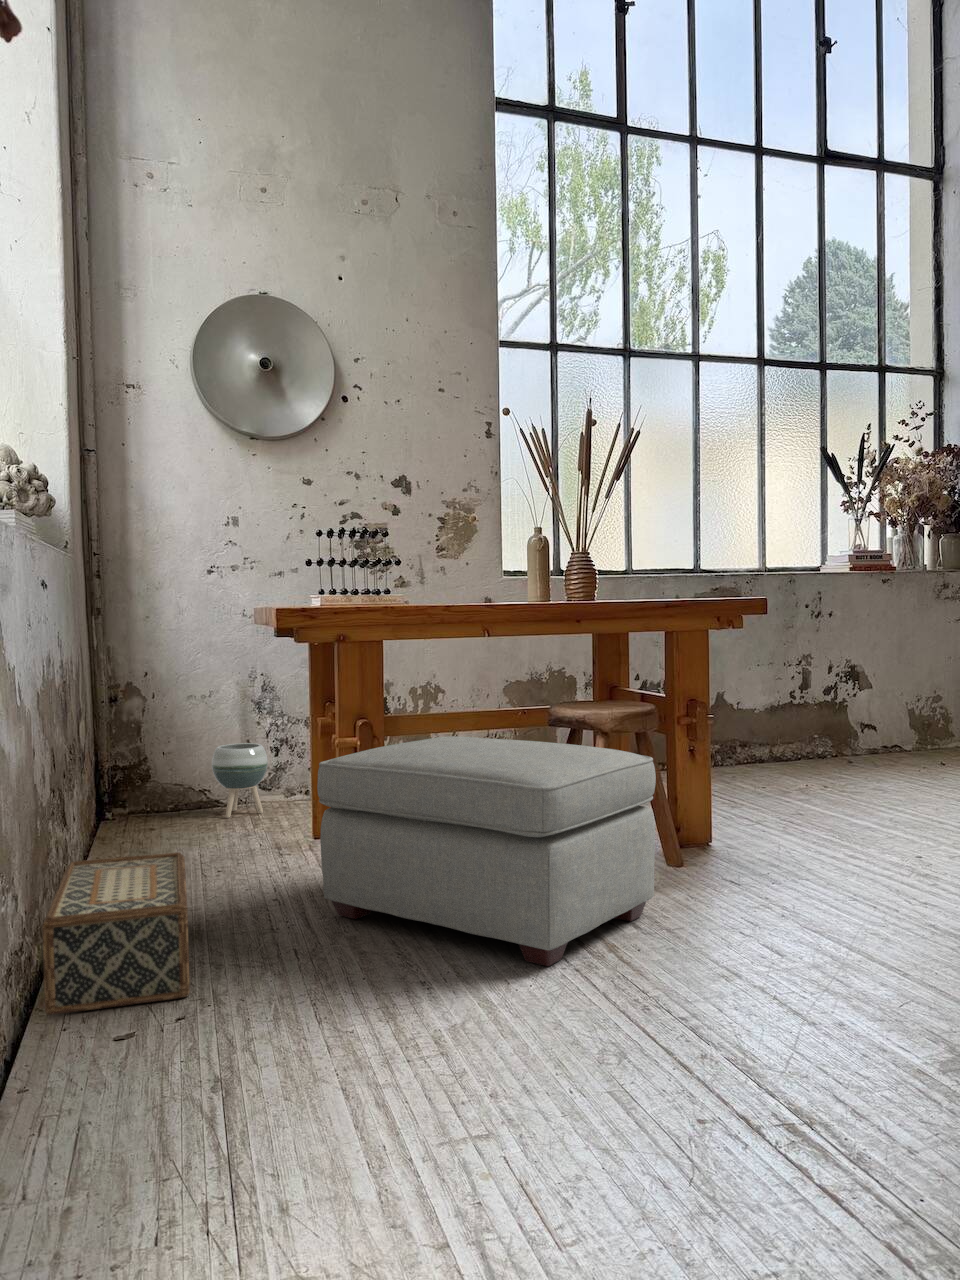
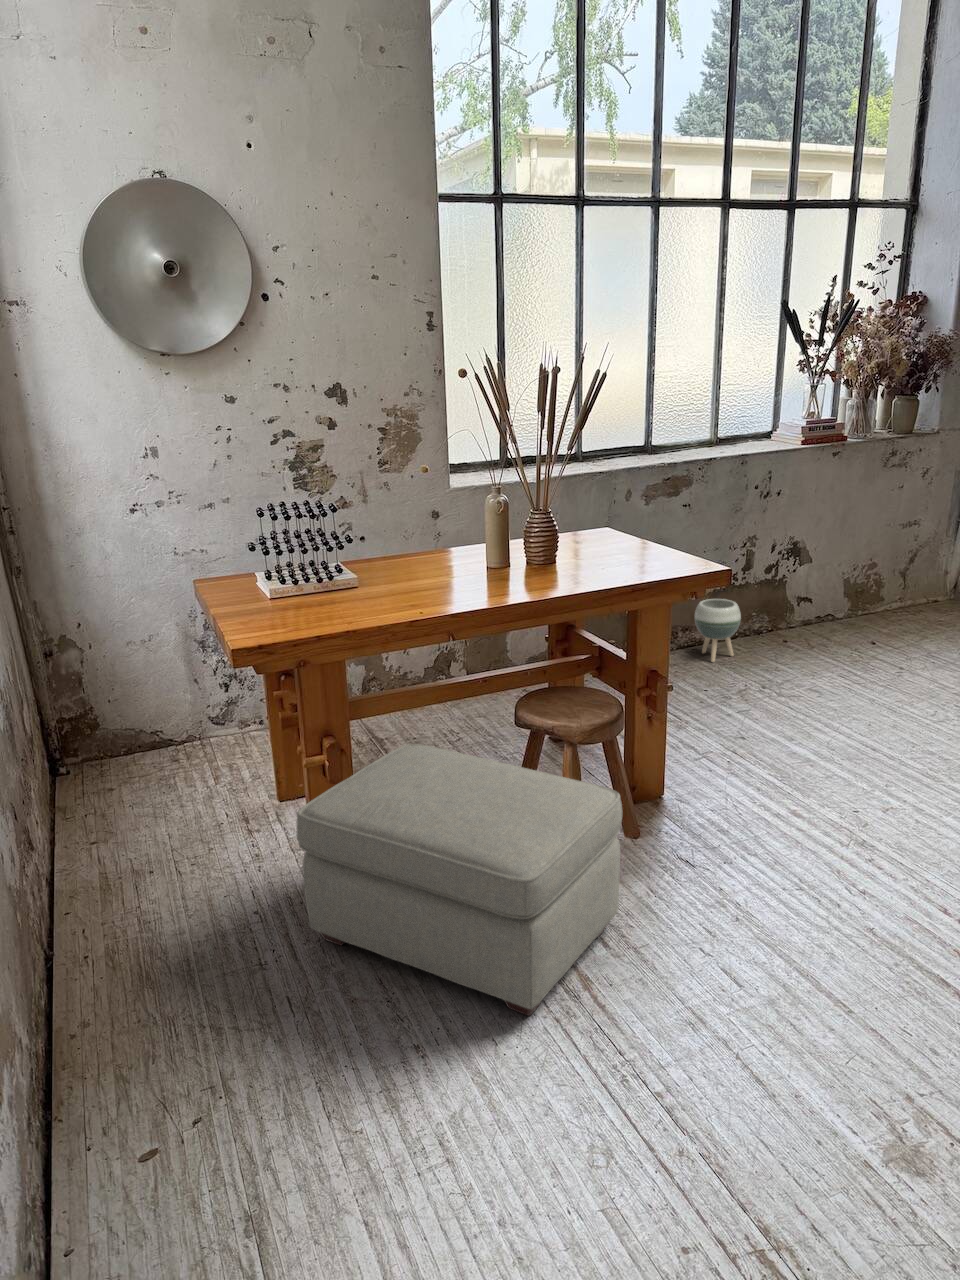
planter: present [212,743,268,818] -> present [695,599,741,662]
woven basket: present [42,852,190,1015] -> none [61,906,208,1121]

